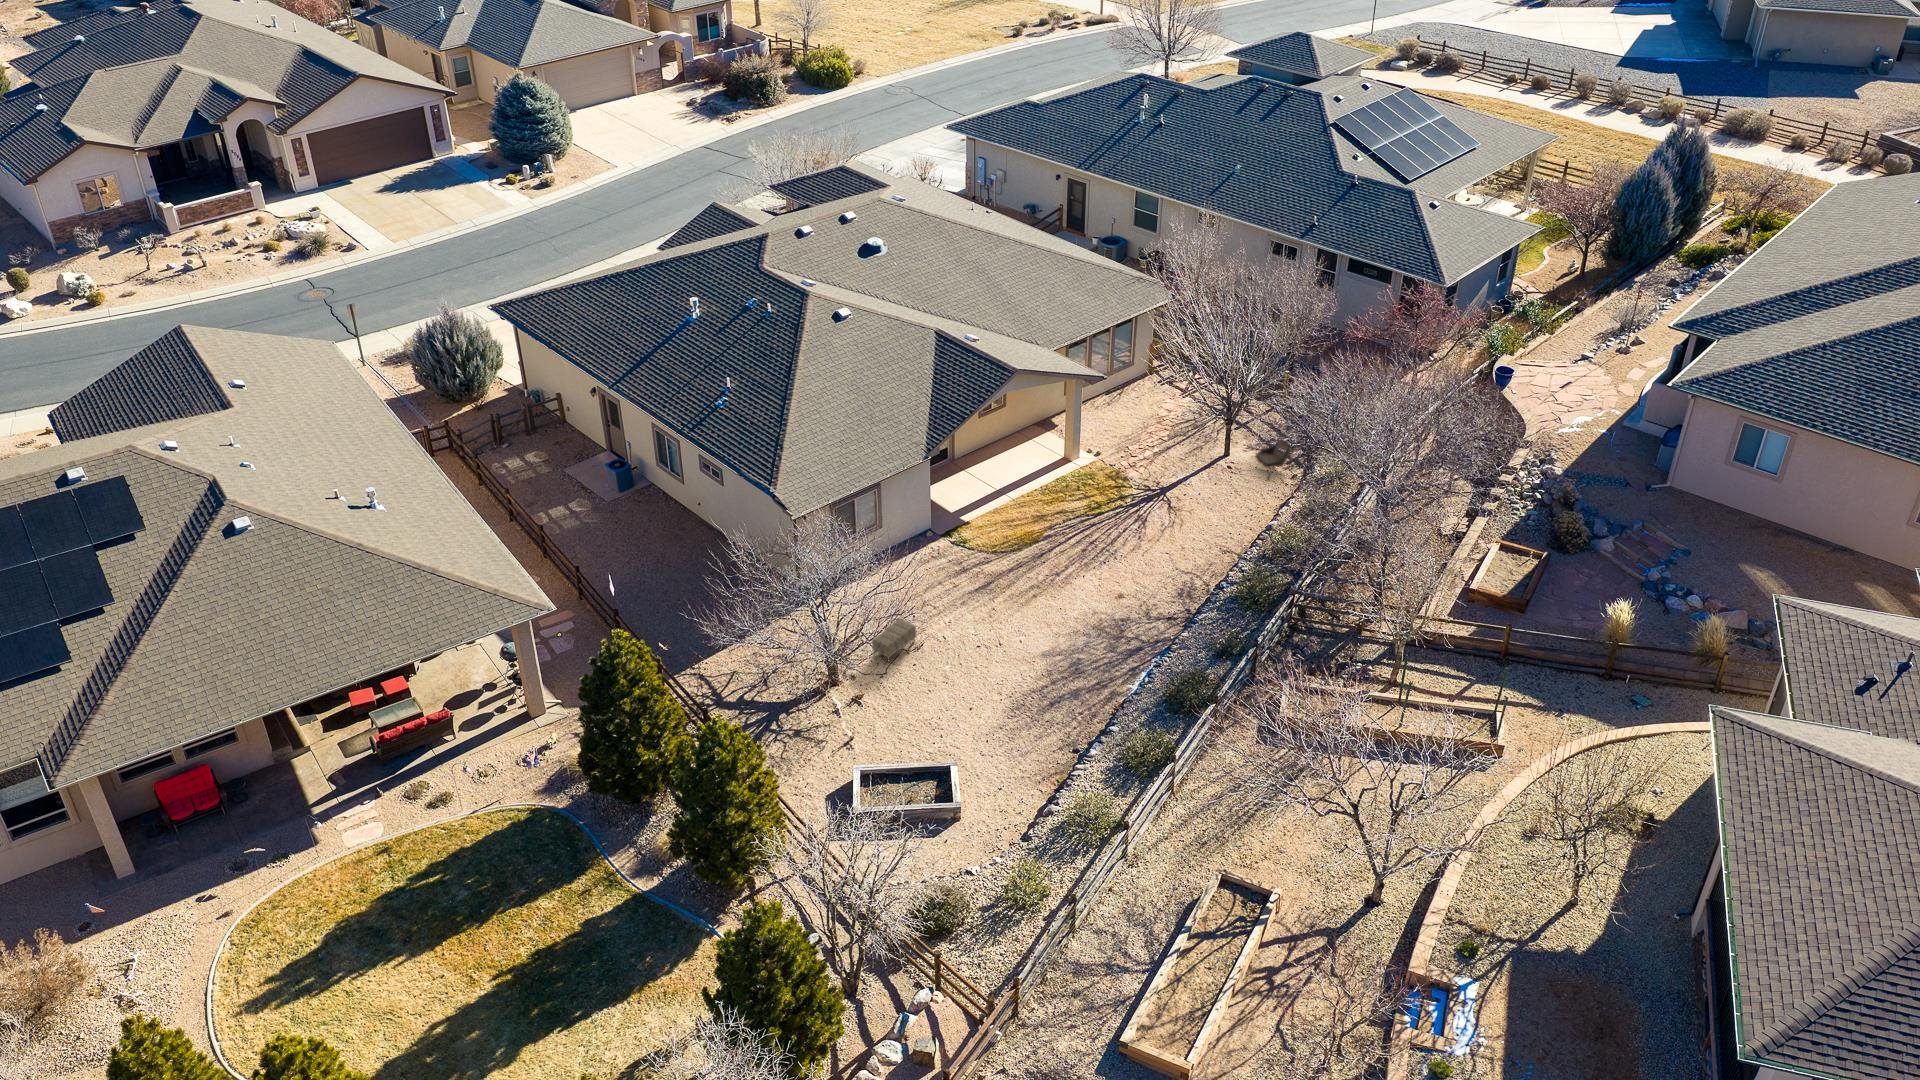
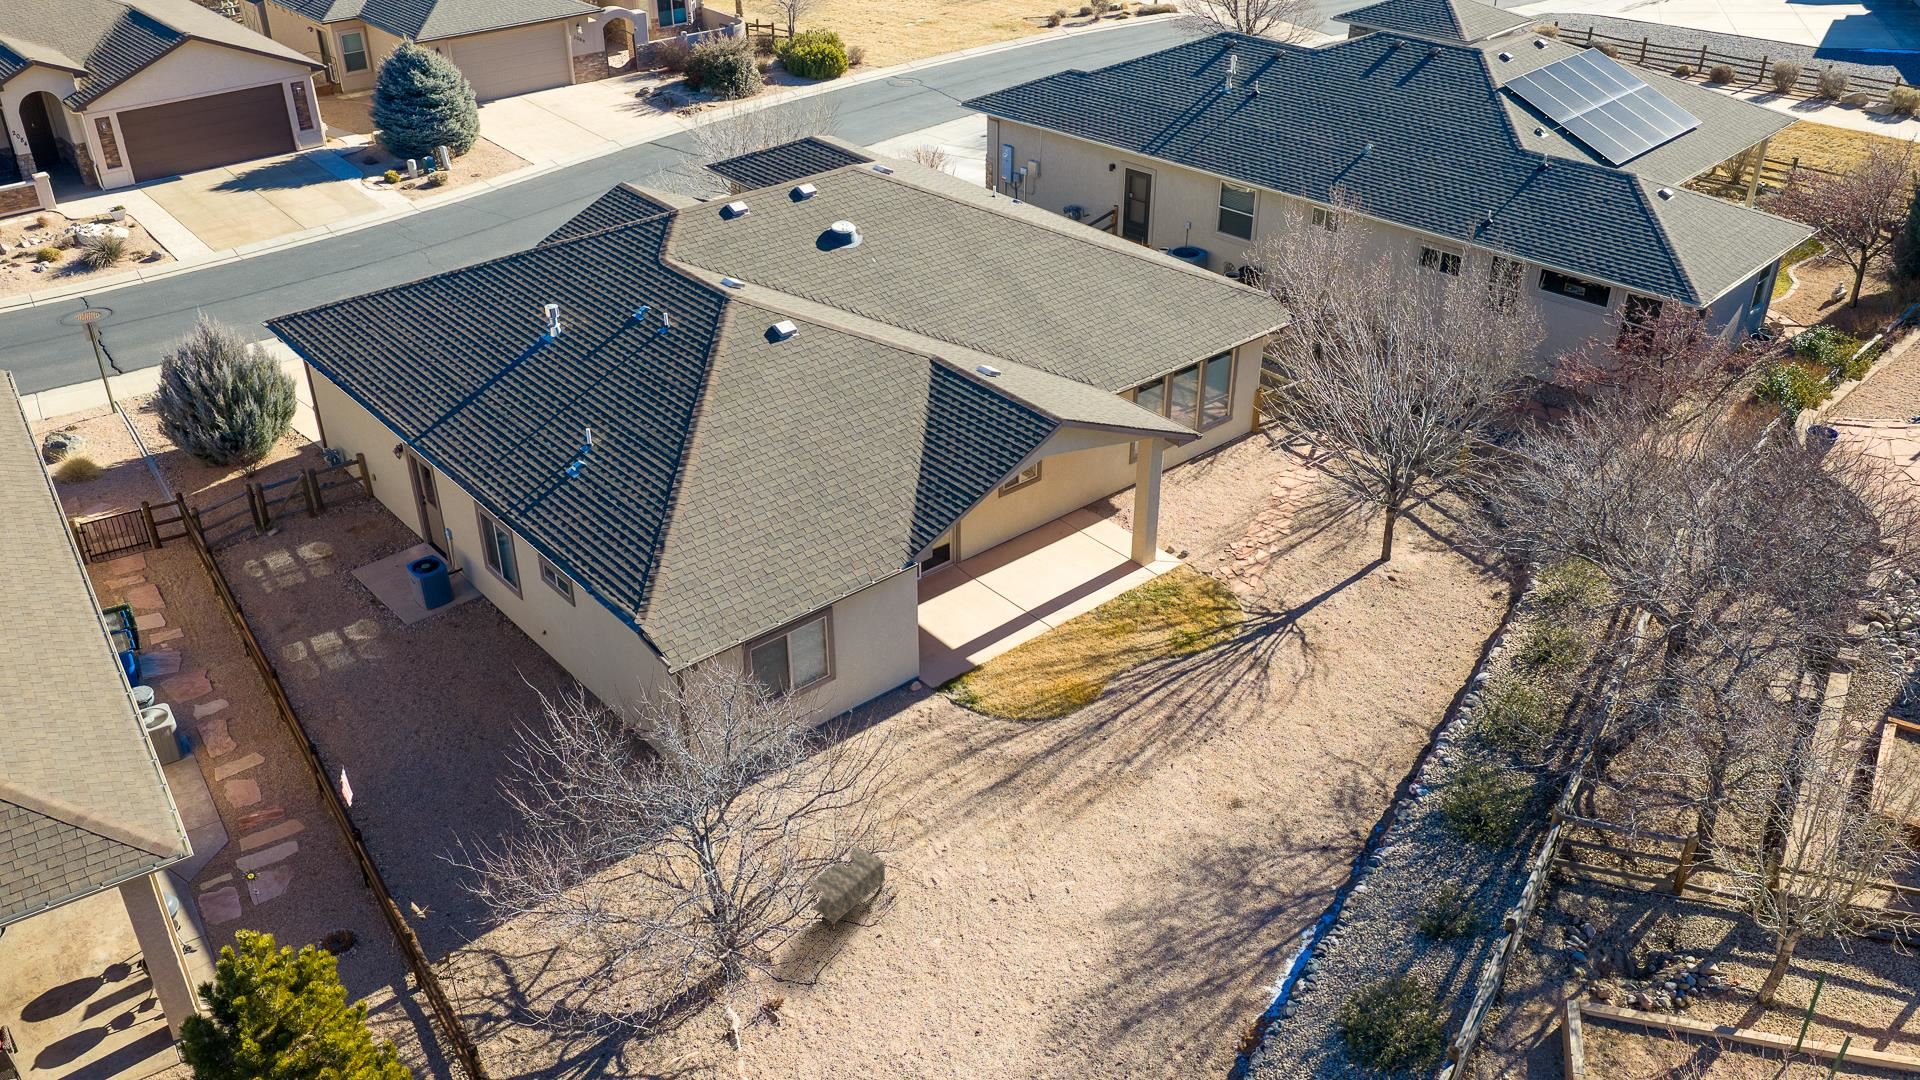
lounge chair: present [1255,441,1290,472] -> none [1432,538,1492,601]

